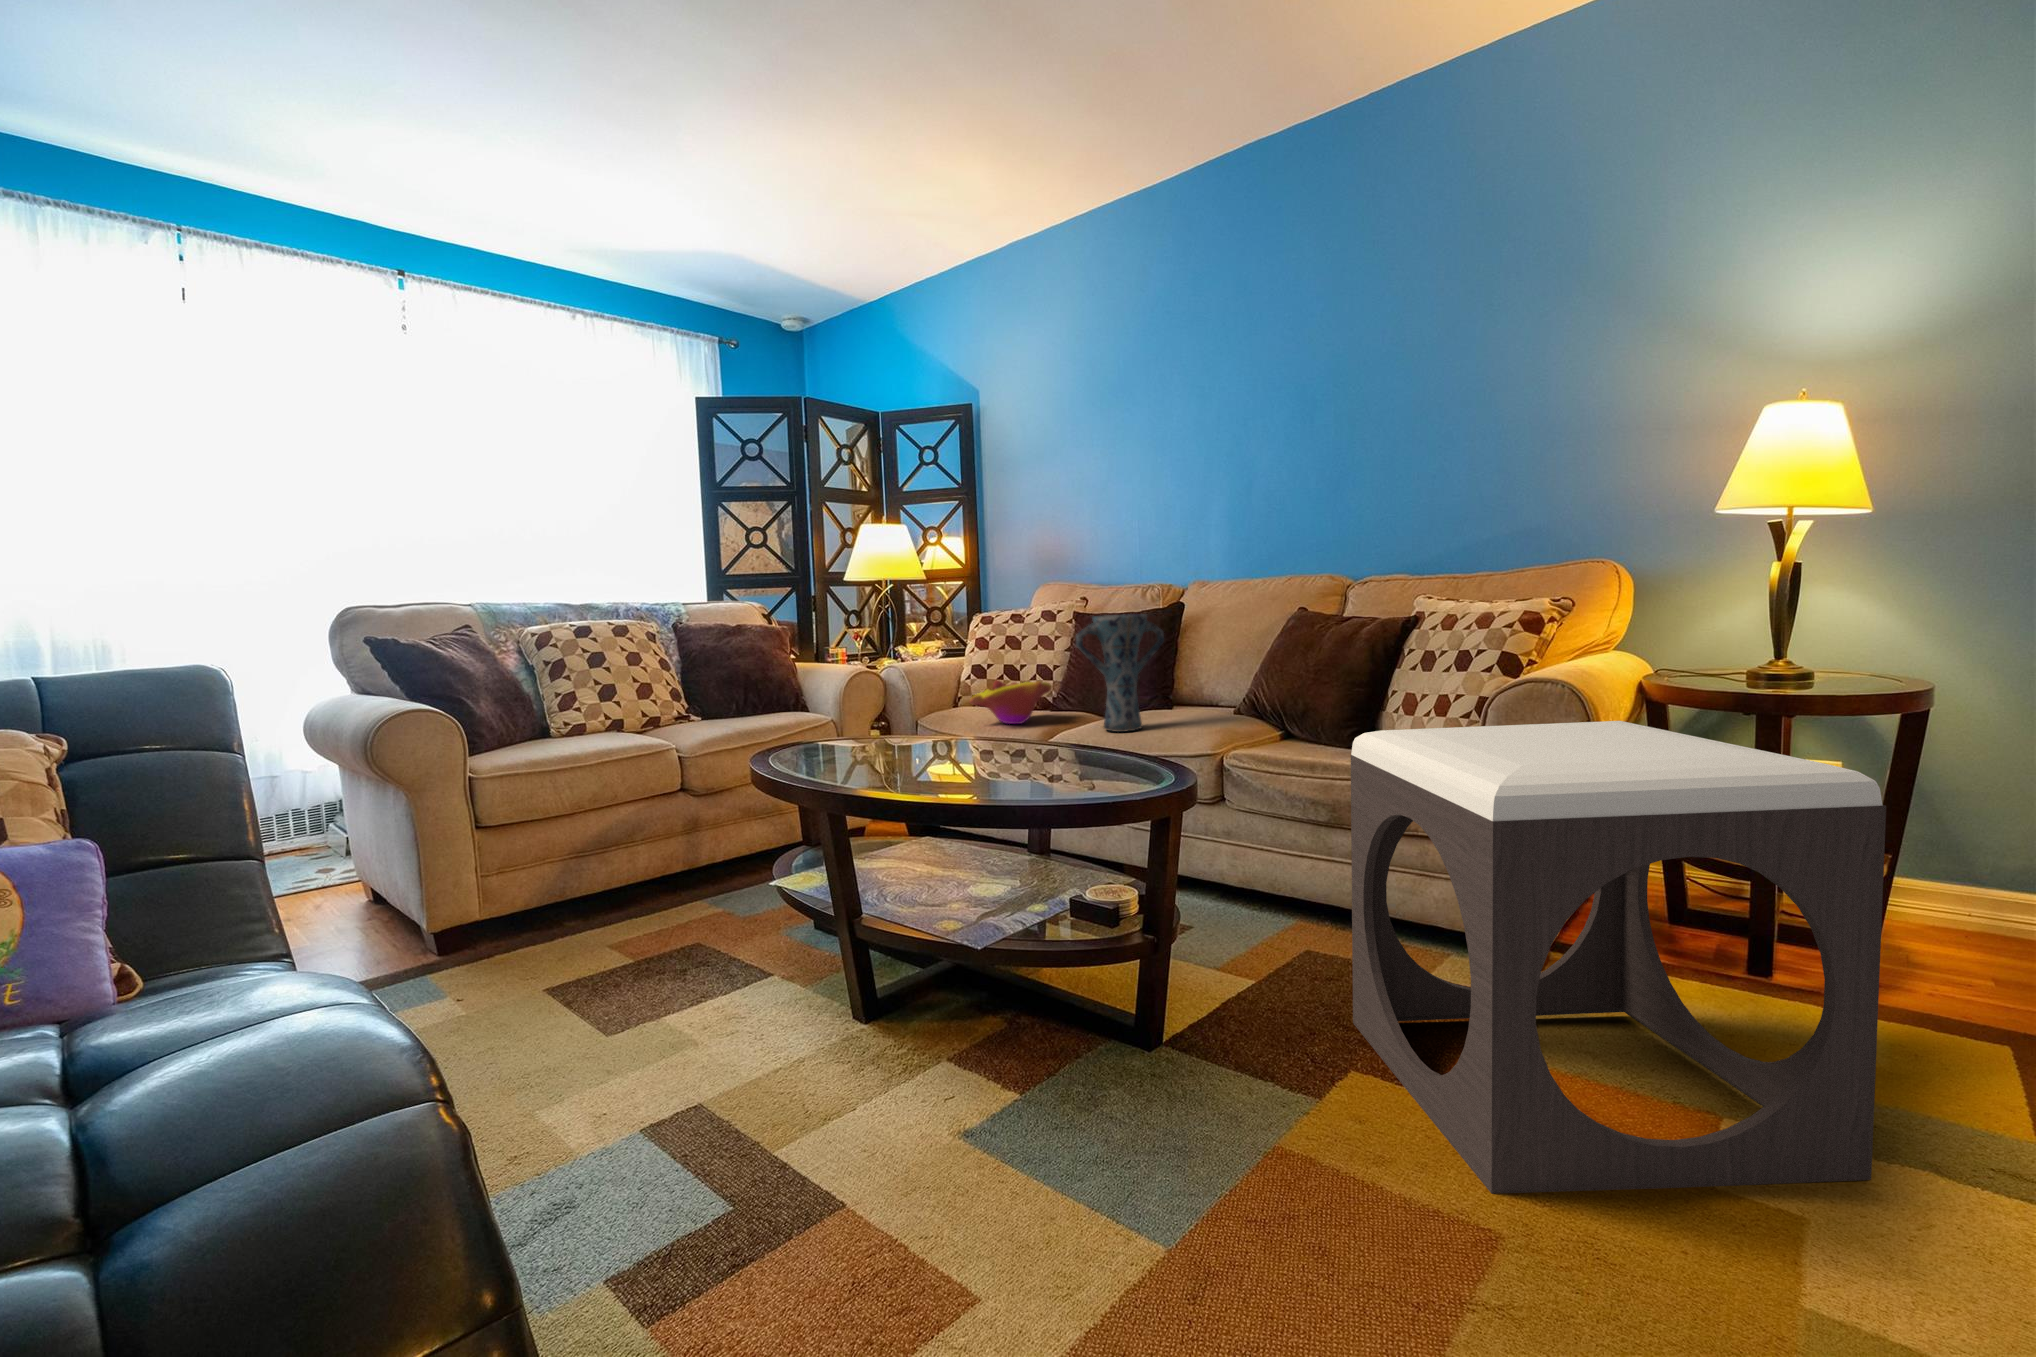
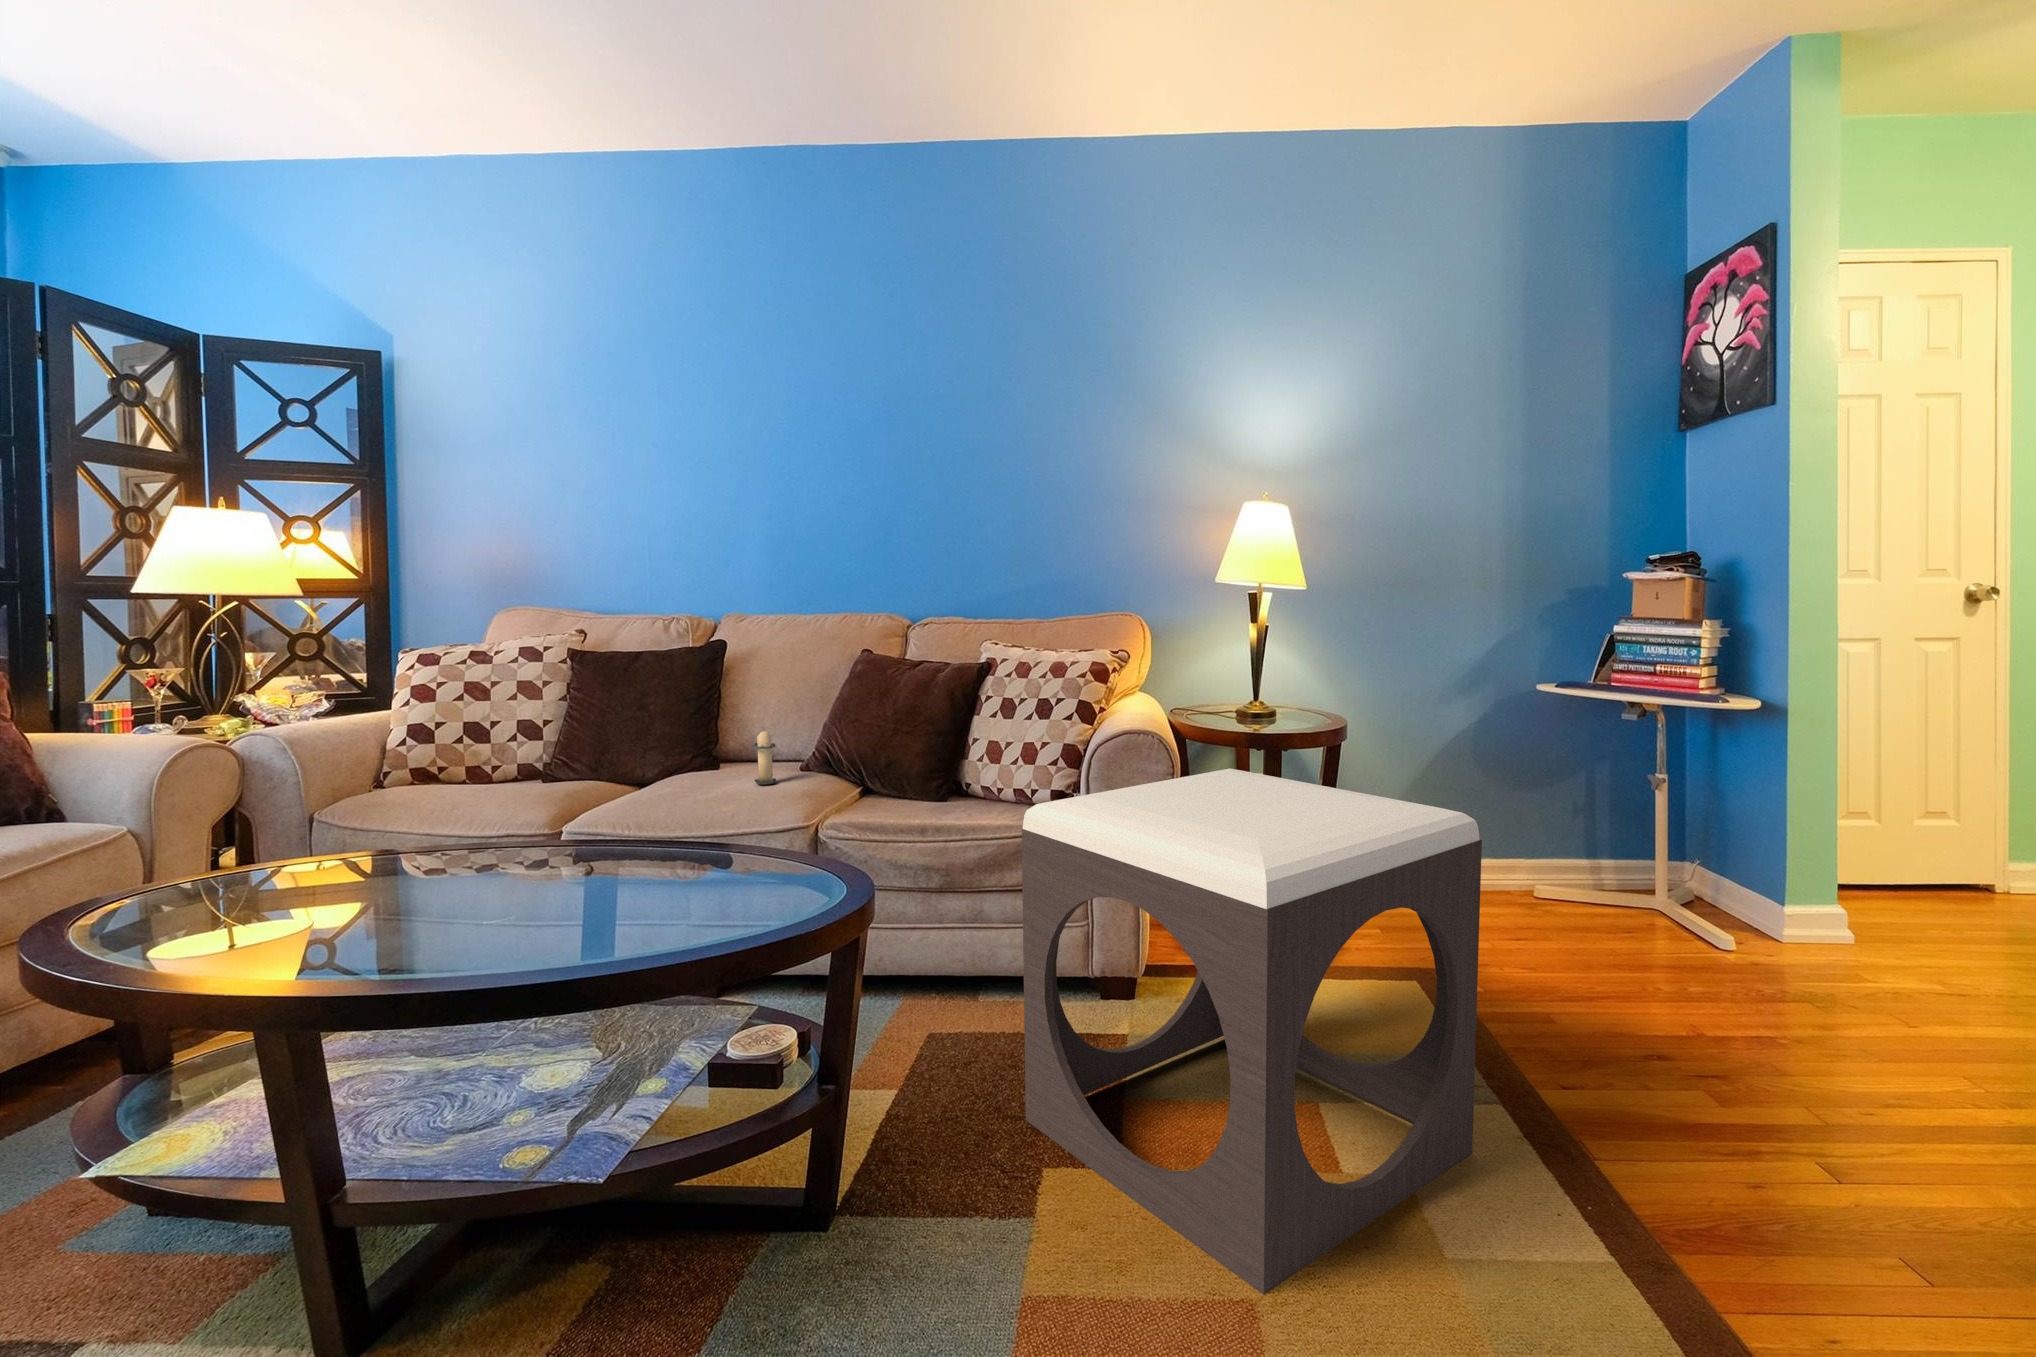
vase: present [1076,614,1164,732] -> none [604,659,713,806]
candle: none [1195,674,1219,724] -> present [753,728,776,784]
decorative bowl: present [970,680,1052,724] -> none [427,746,552,805]

